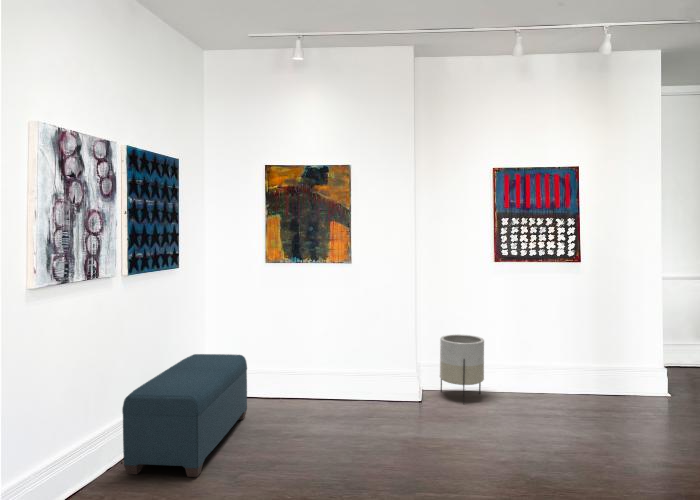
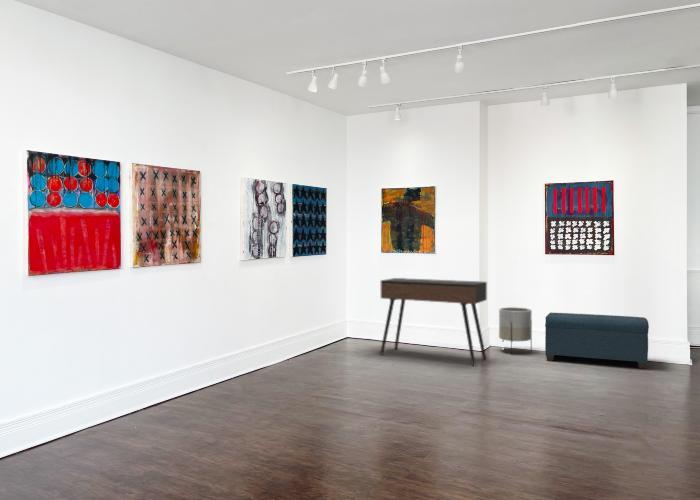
console table: none [283,302,444,439] -> present [380,278,487,366]
bench: present [122,354,247,477] -> present [545,312,649,369]

